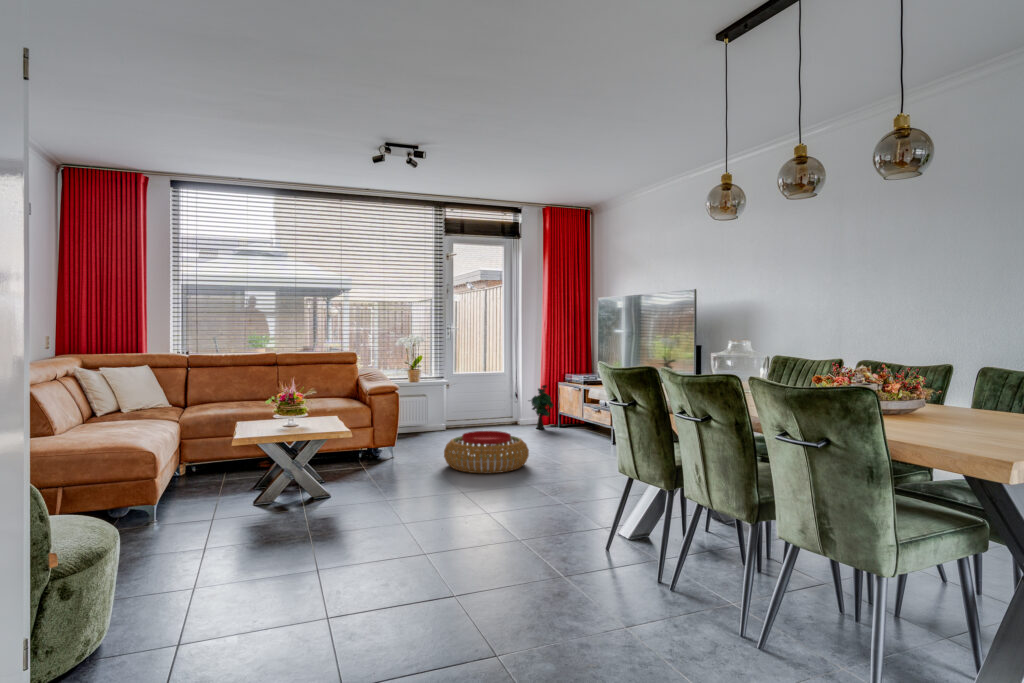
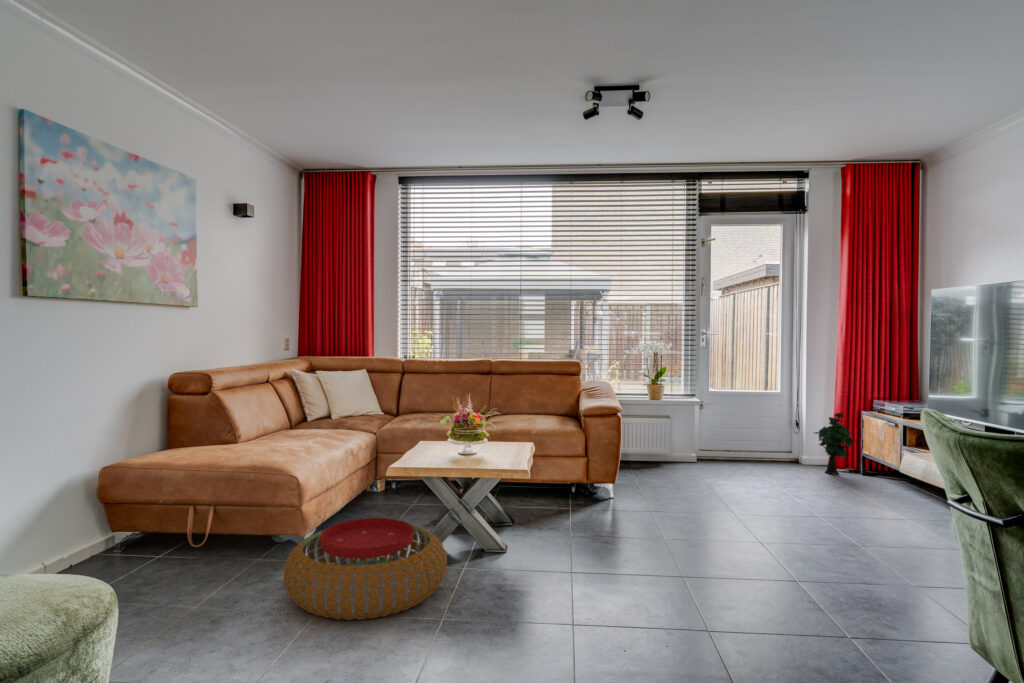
pouf: present [444,431,529,473] -> present [283,518,447,620]

